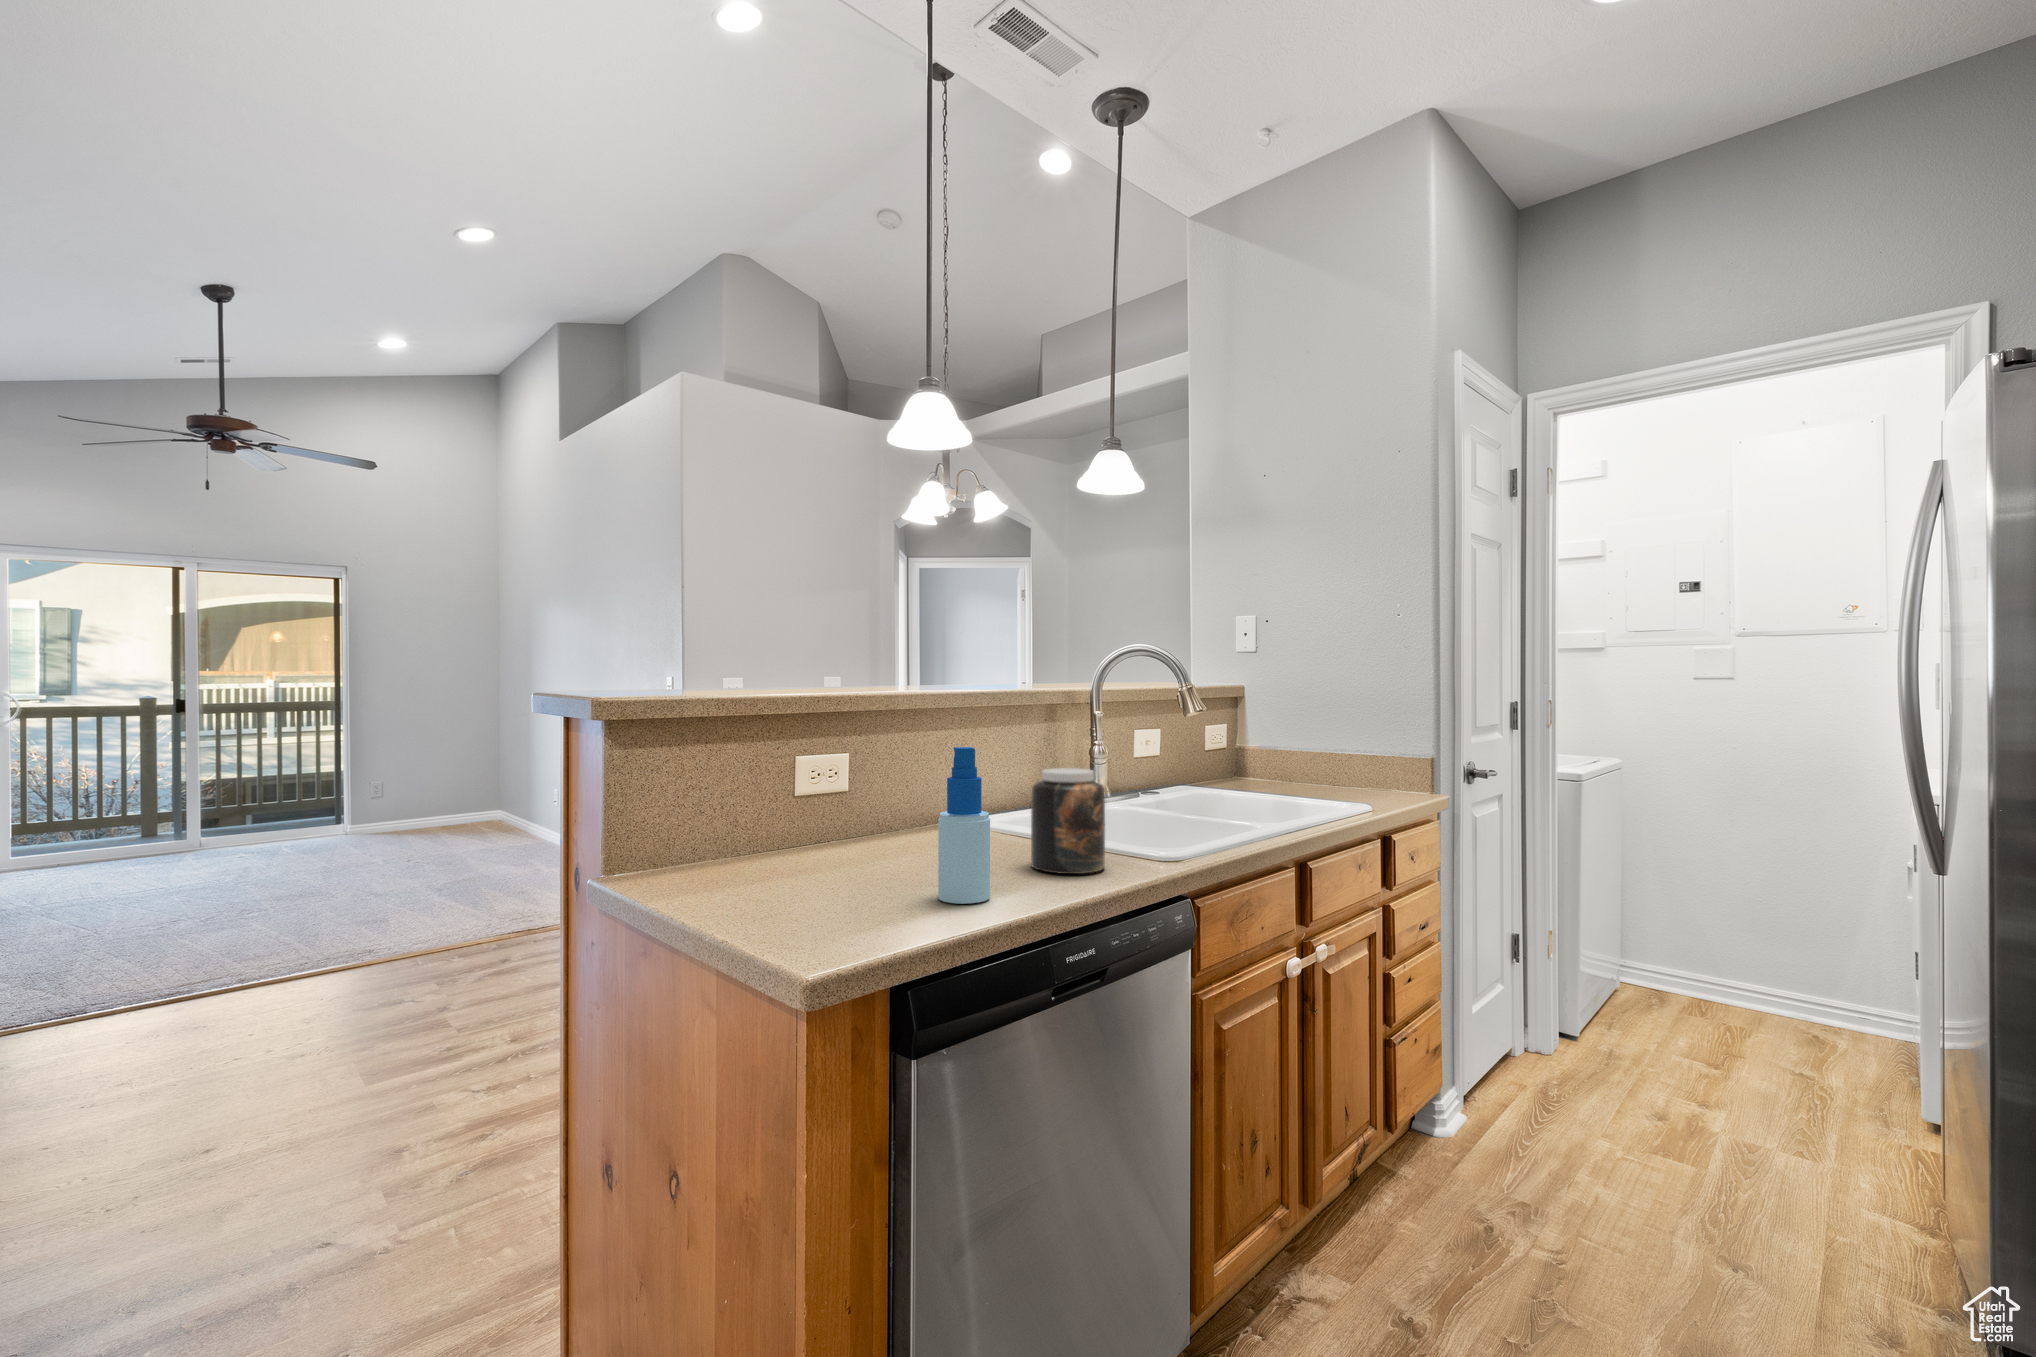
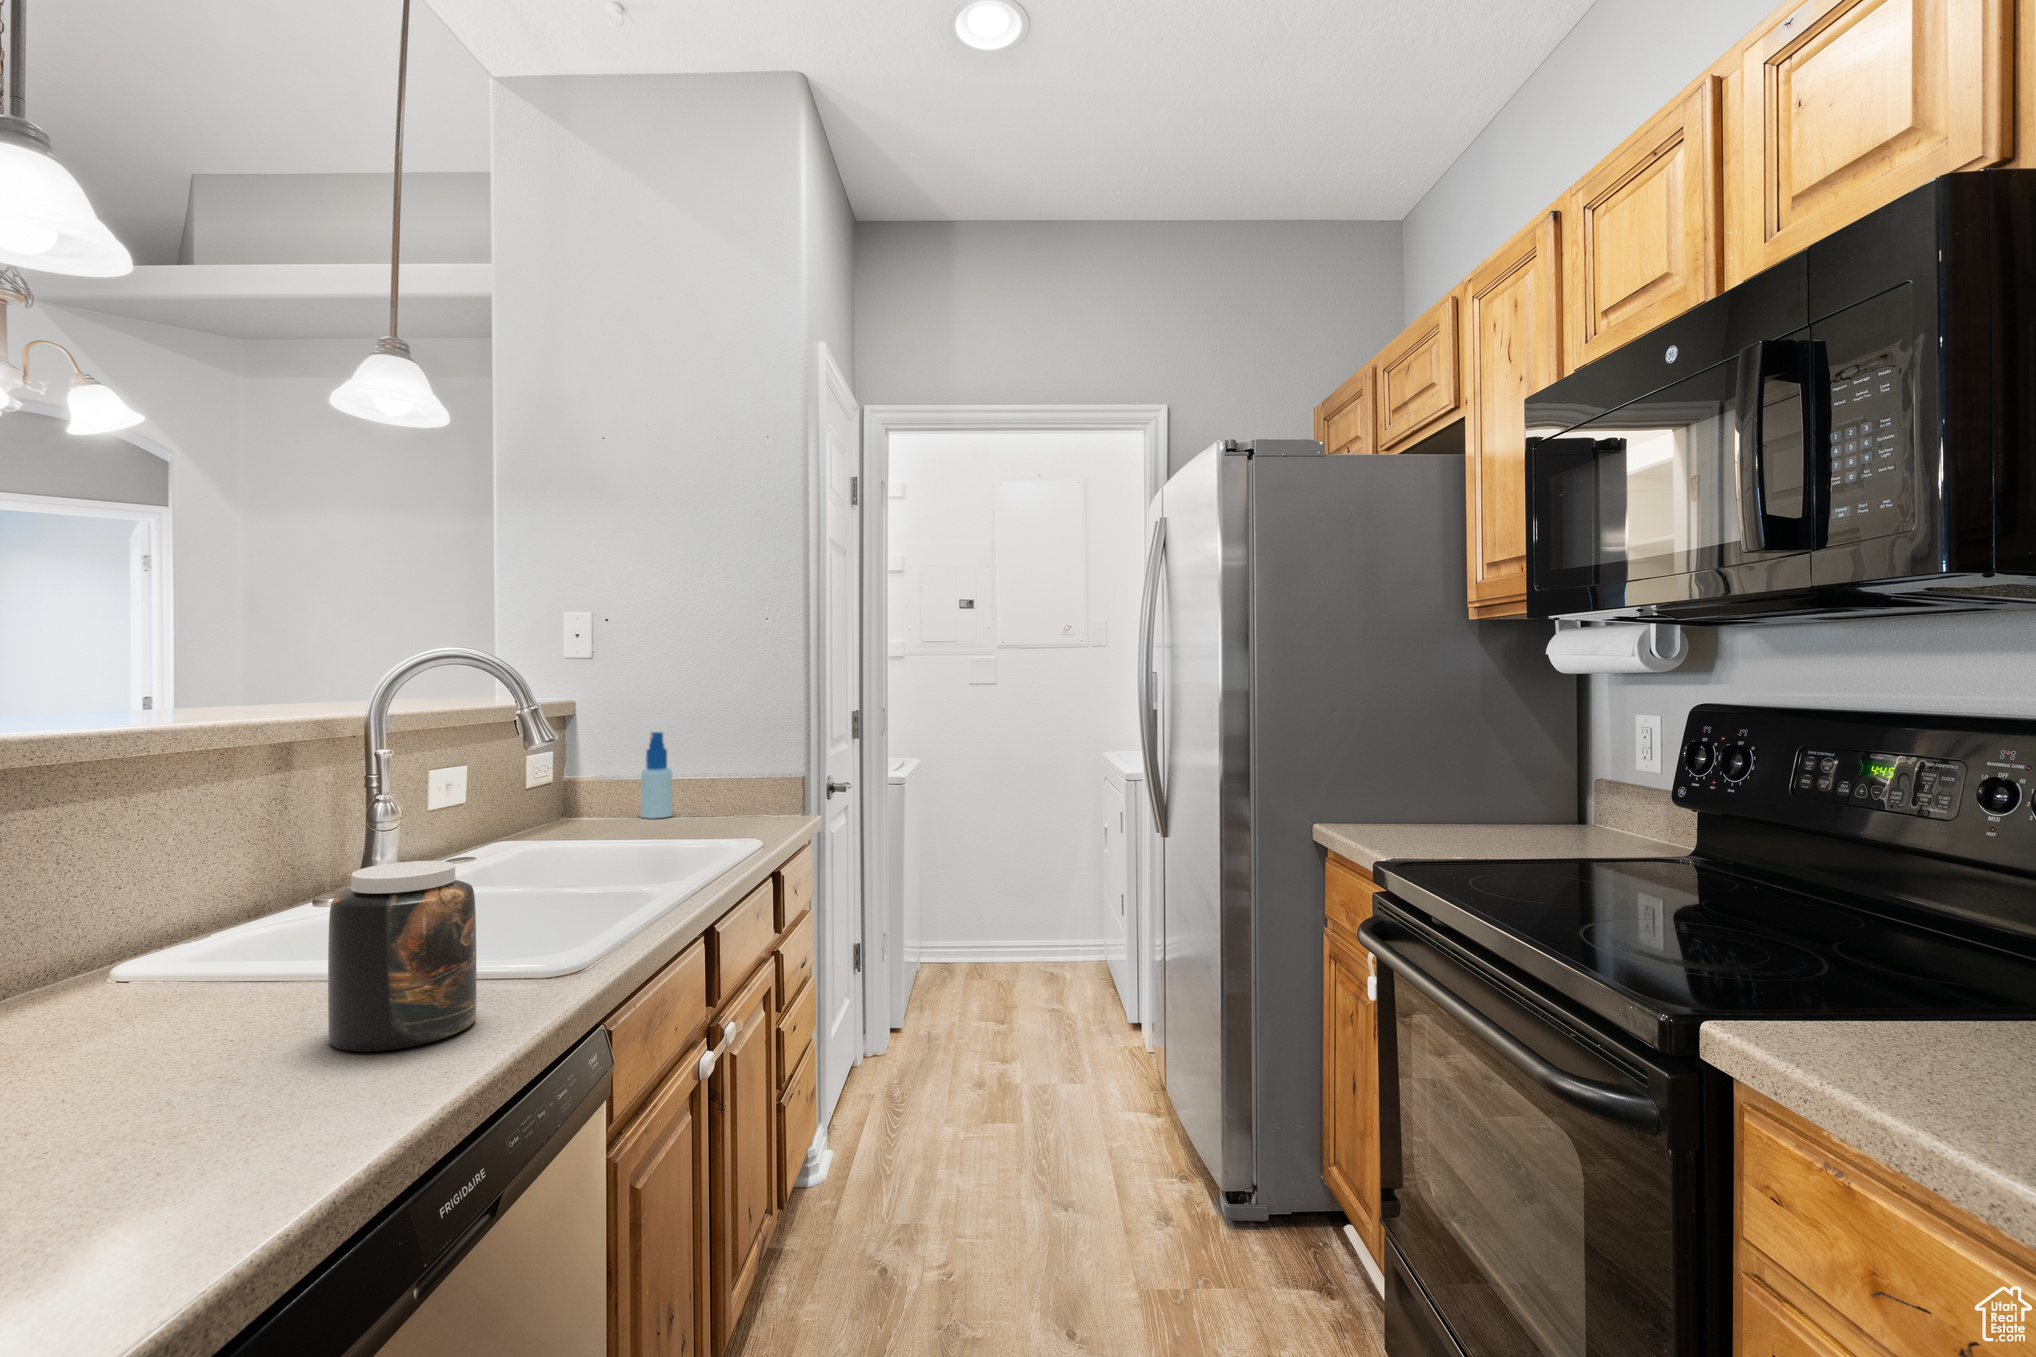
spray bottle: present [938,747,990,904] -> present [641,732,672,818]

